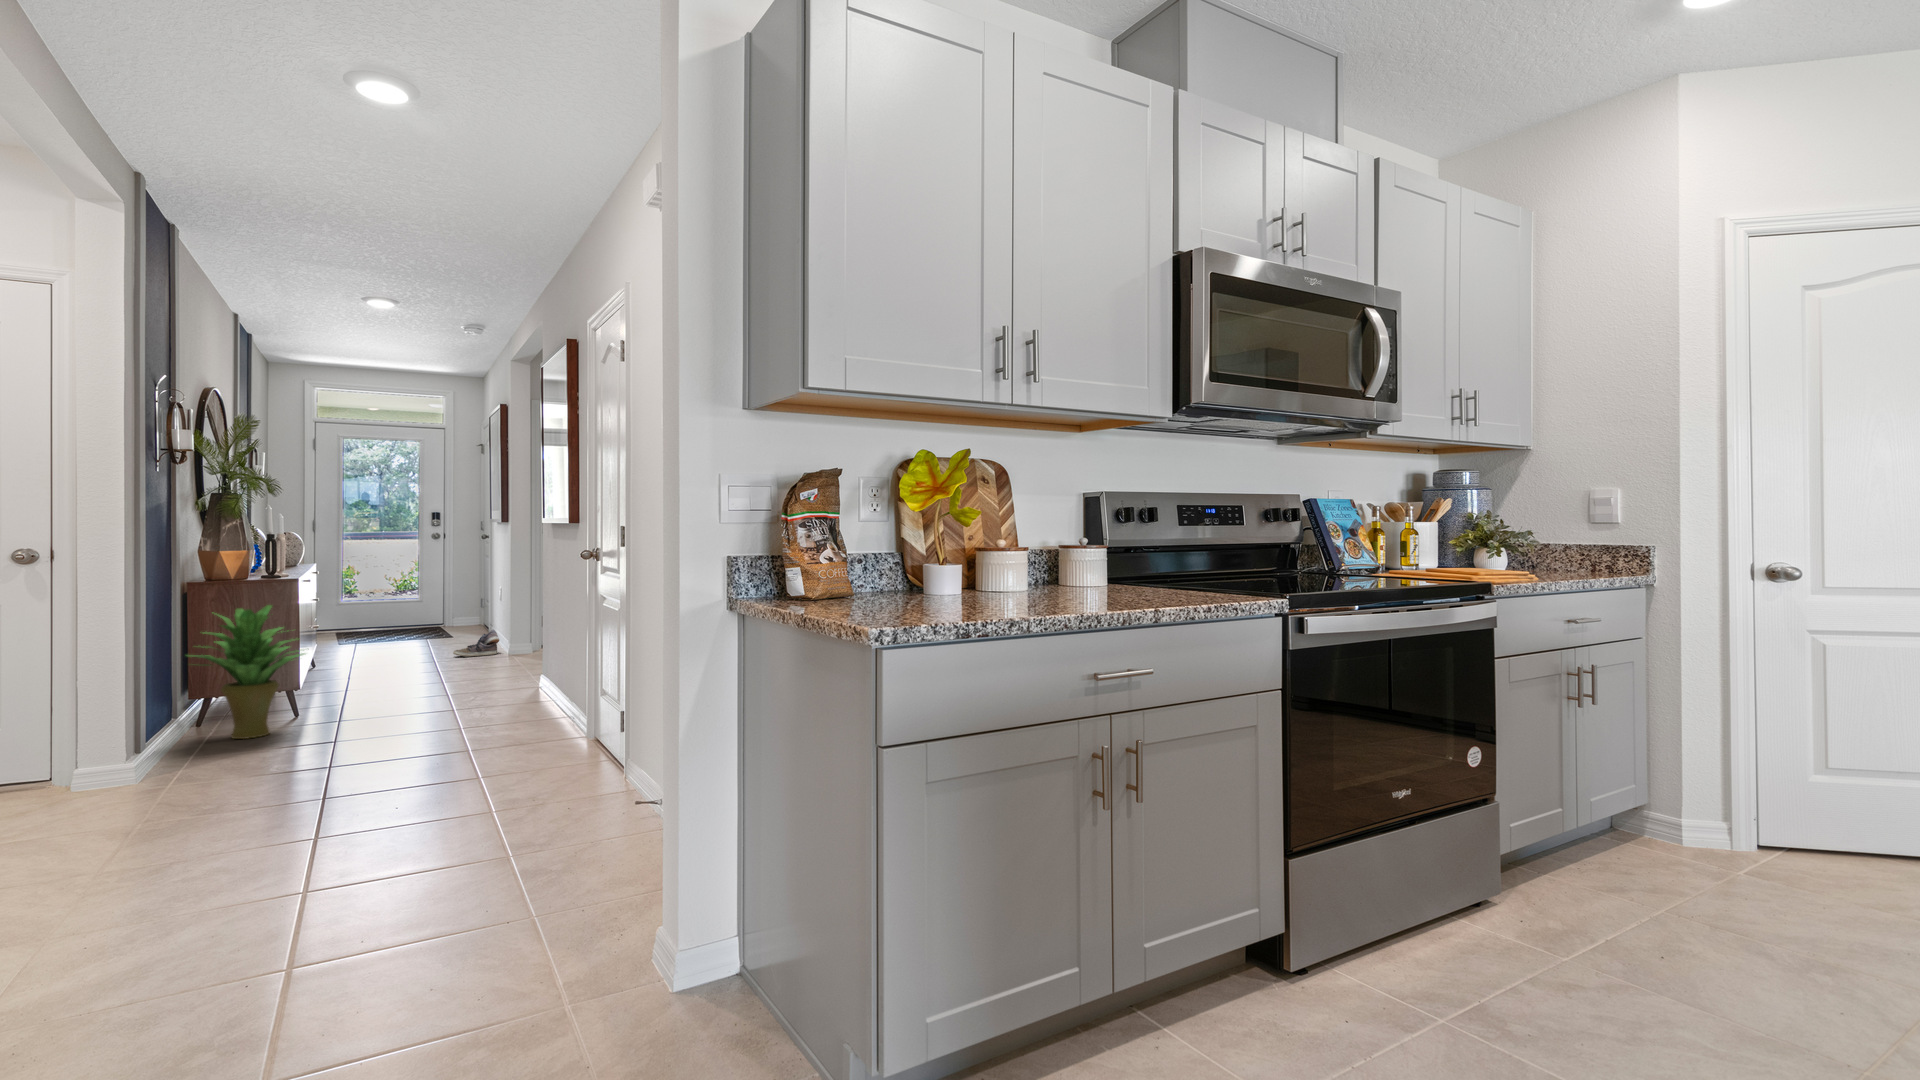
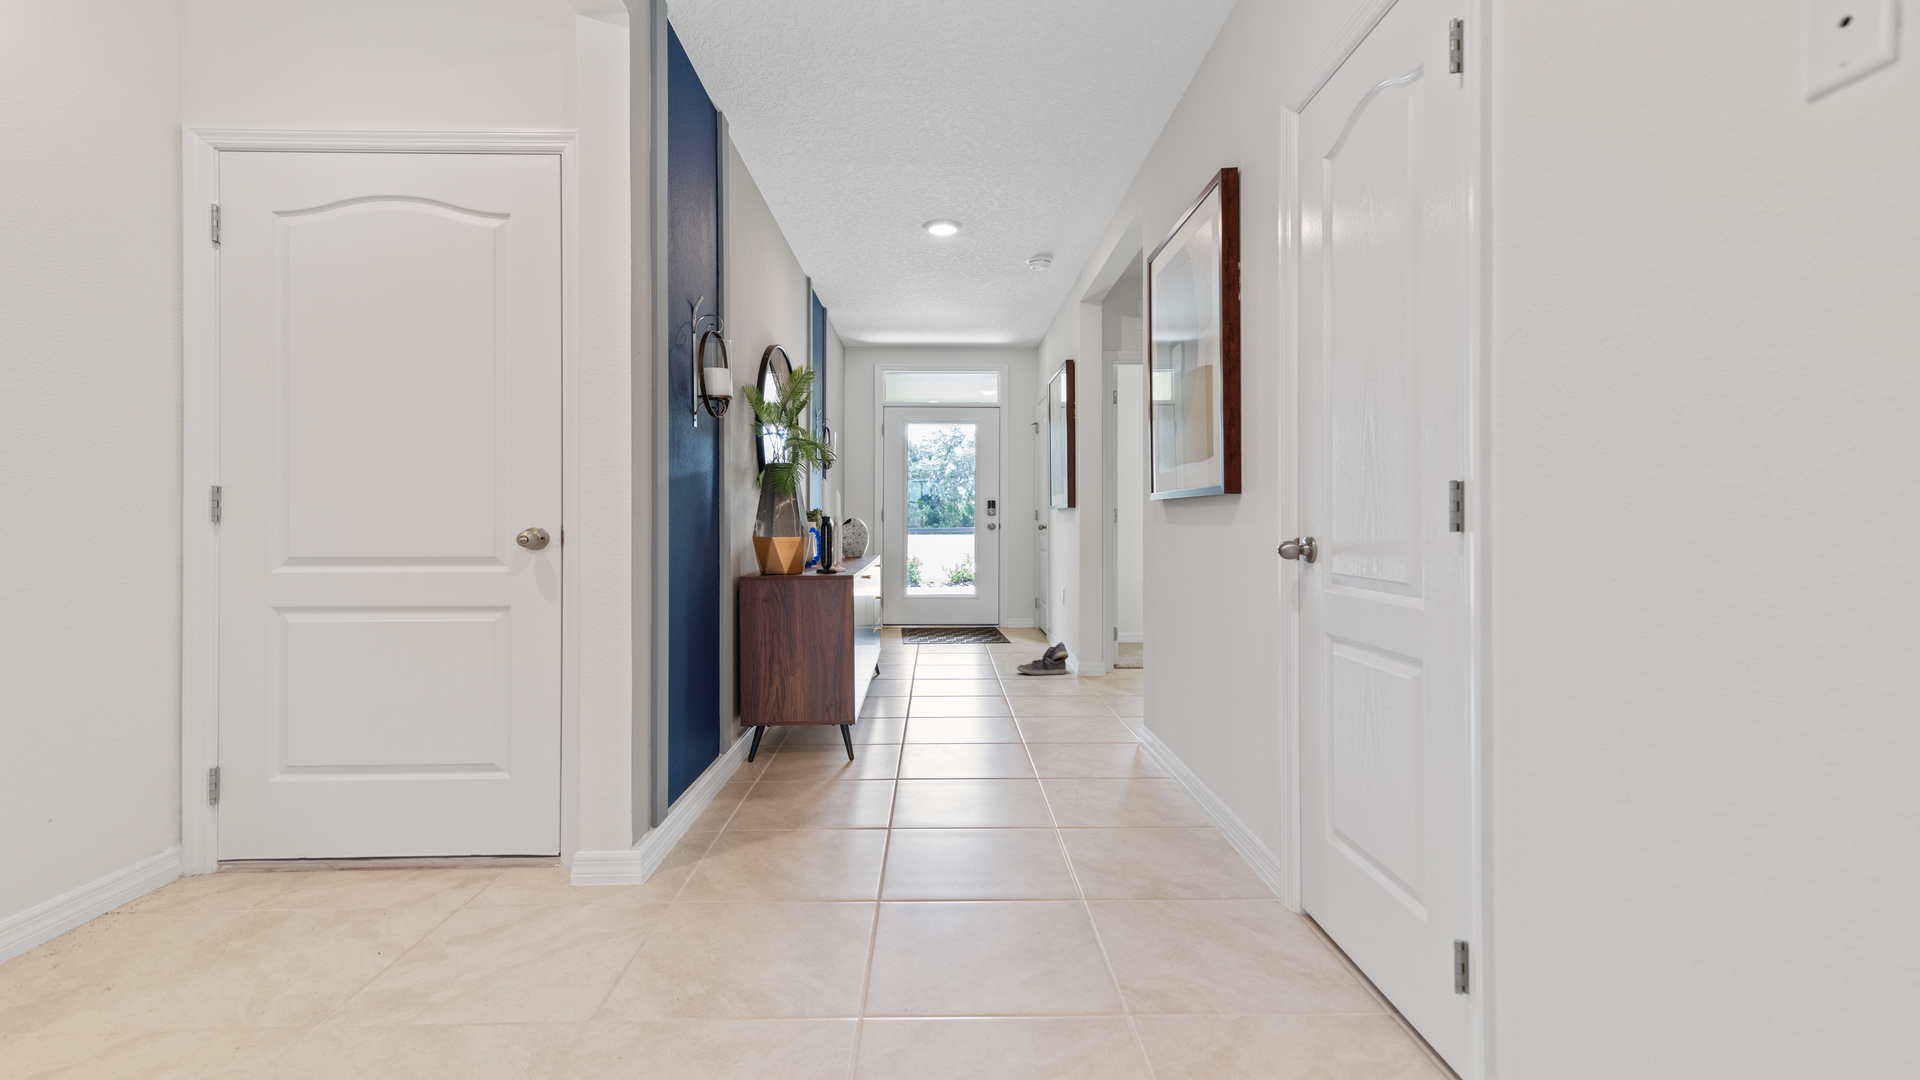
potted plant: present [189,605,304,739] -> none [725,611,862,798]

